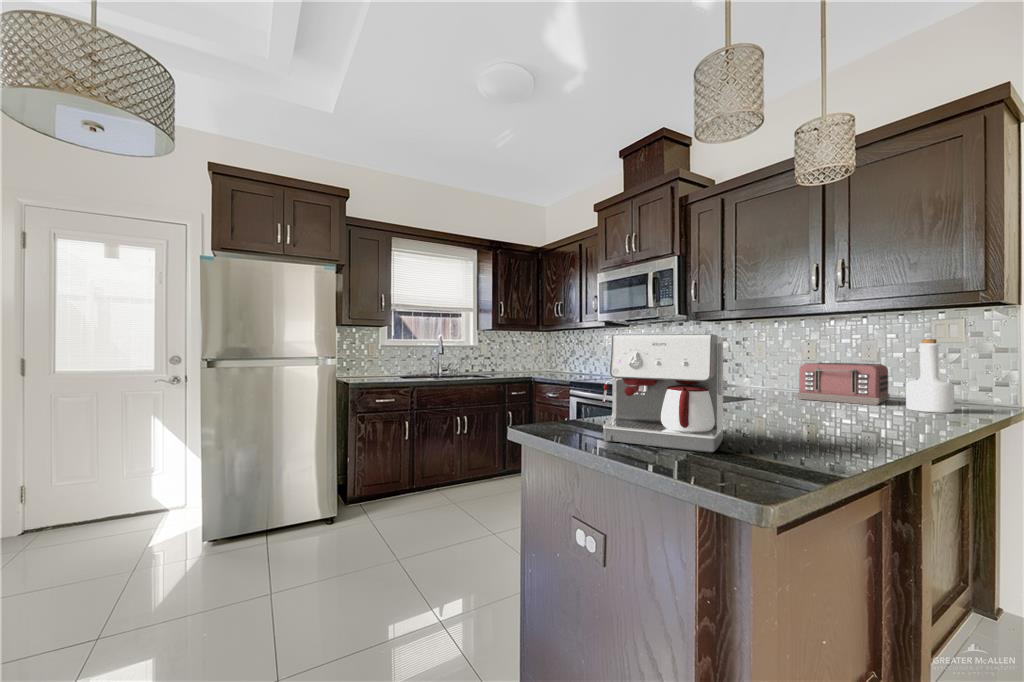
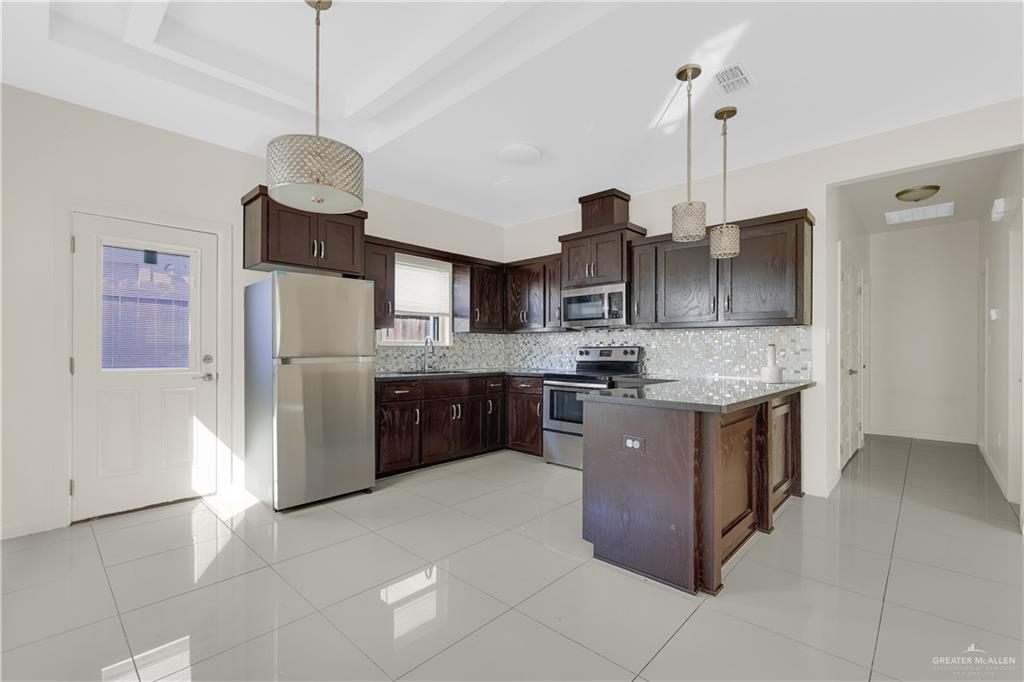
coffee maker: present [602,334,723,453] -> none [635,342,693,396]
toaster: present [797,362,890,405] -> none [705,358,752,381]

